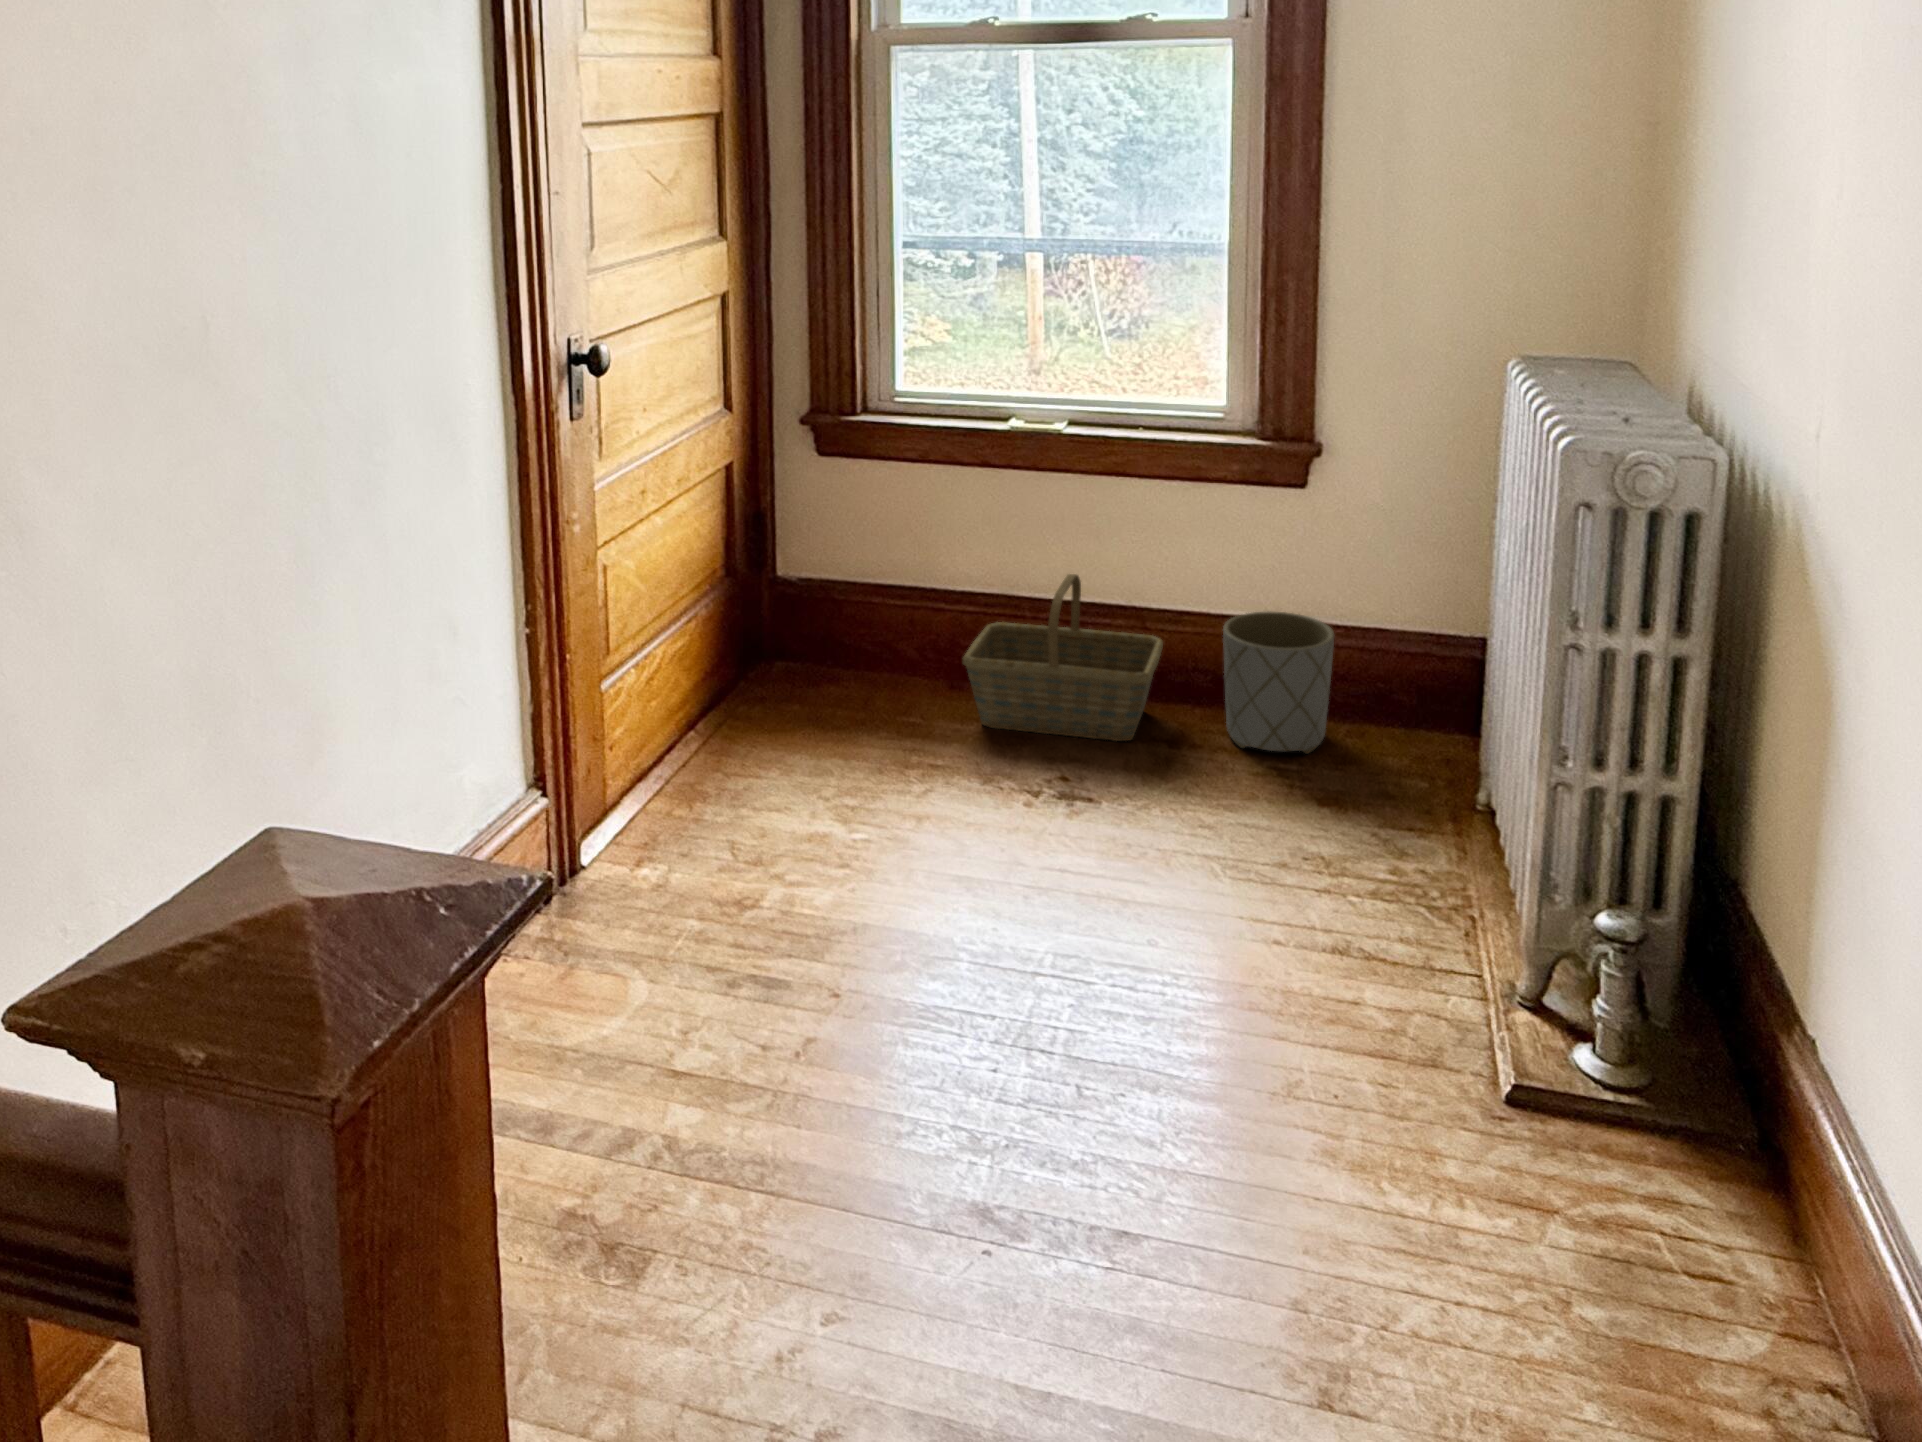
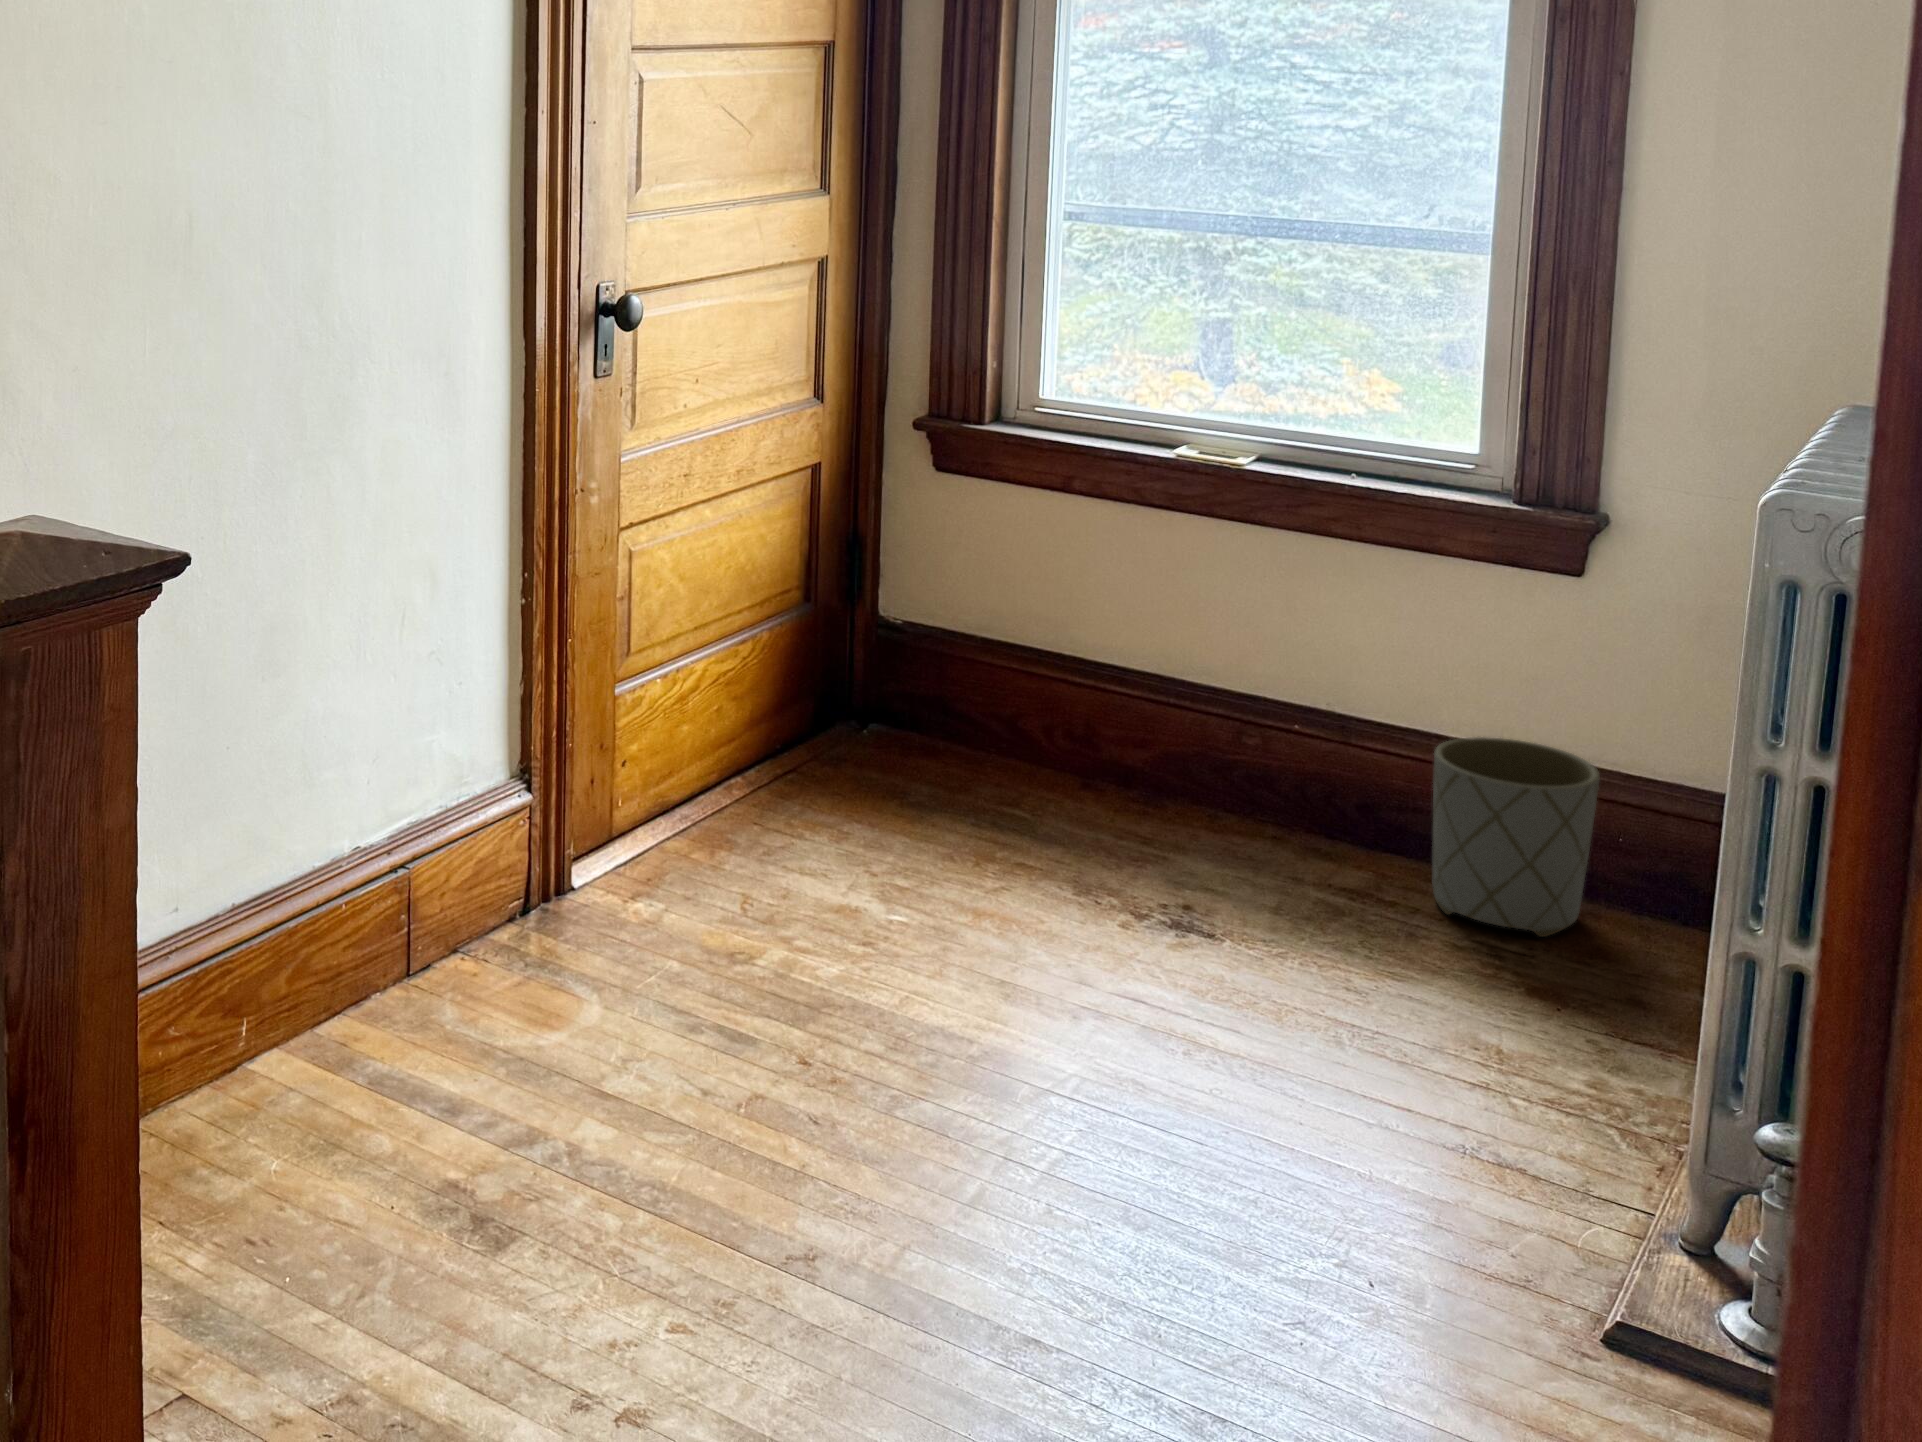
basket: present [963,574,1163,741] -> none [1076,653,1360,878]

